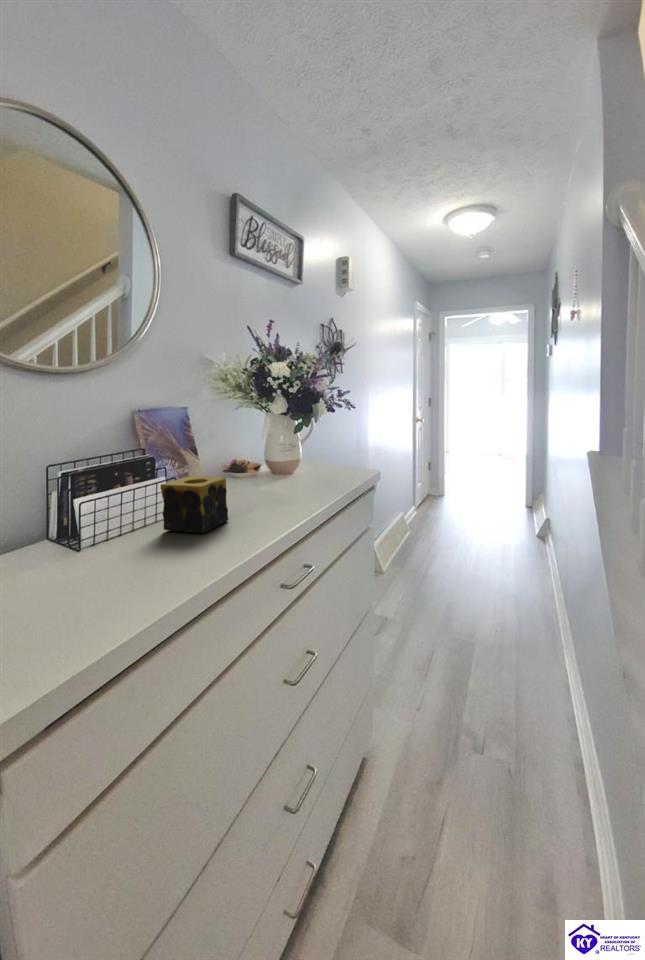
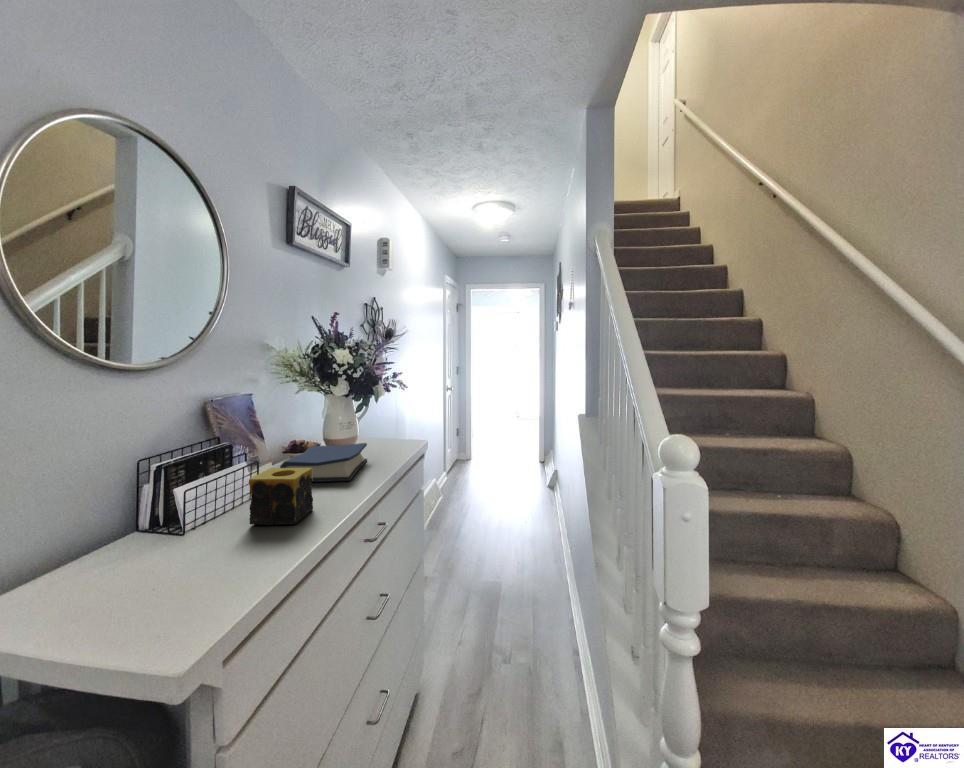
hardback book: none [212,462,304,497] -> present [280,443,367,482]

